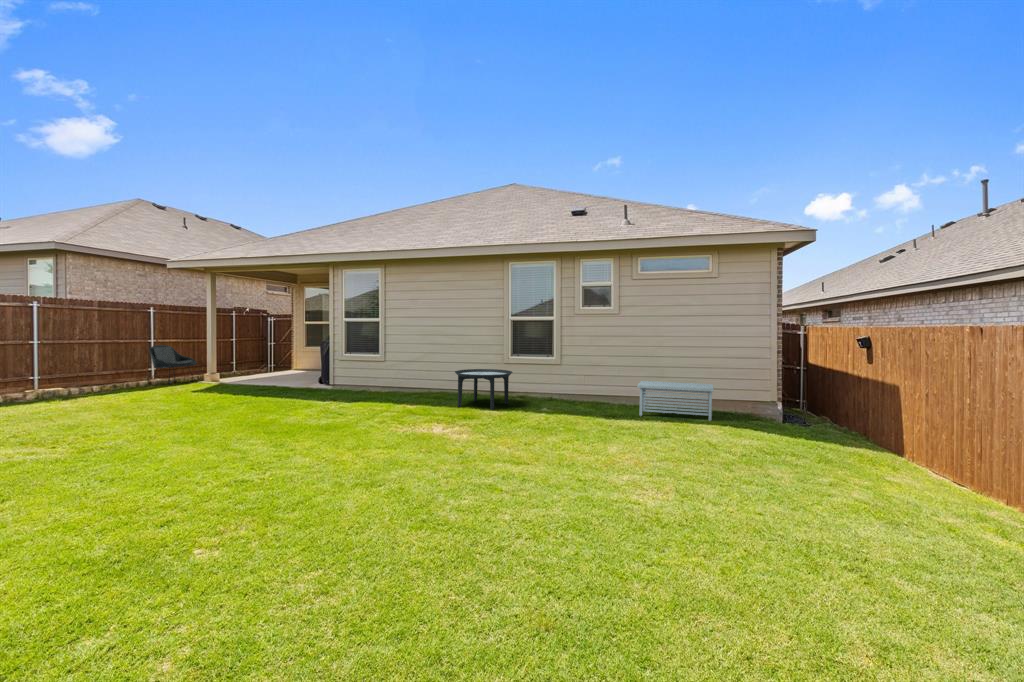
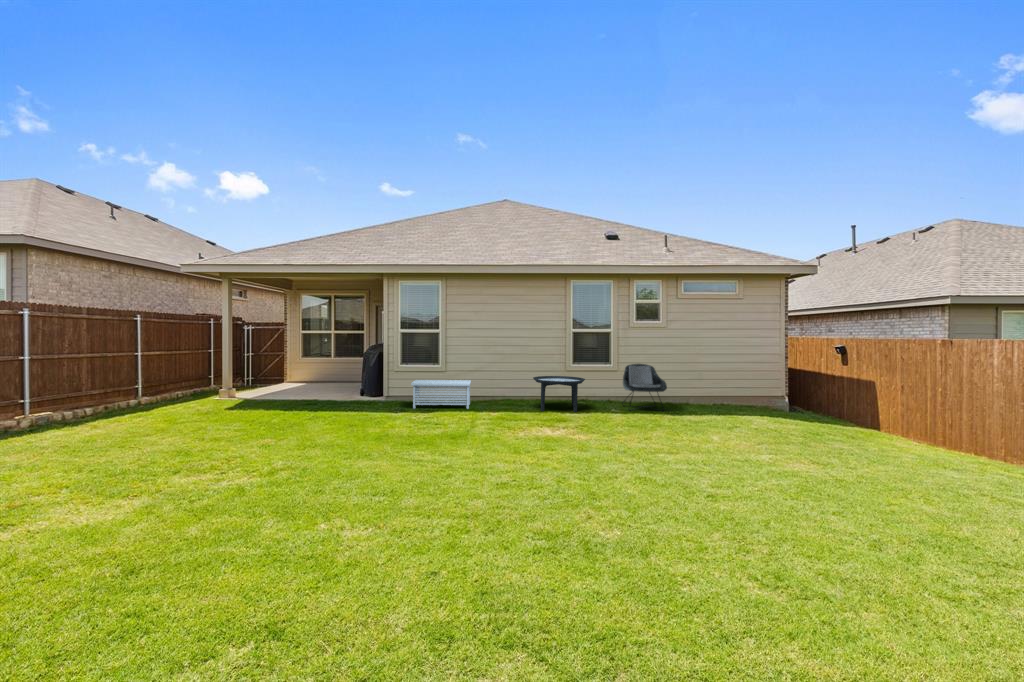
lounge chair: present [150,345,197,383] -> present [623,364,667,412]
storage bench: present [637,381,714,420] -> present [411,380,471,409]

